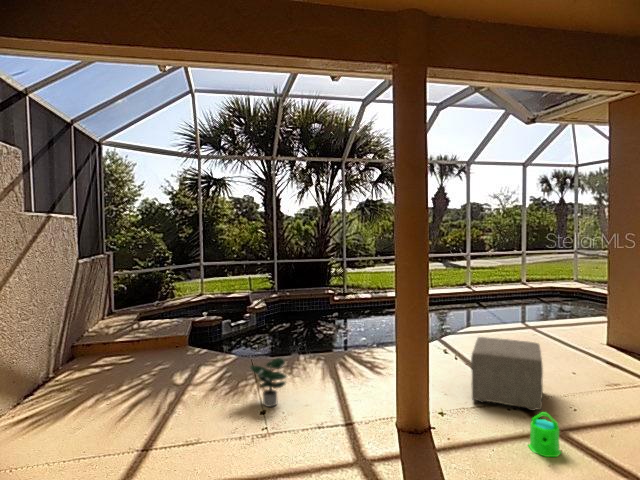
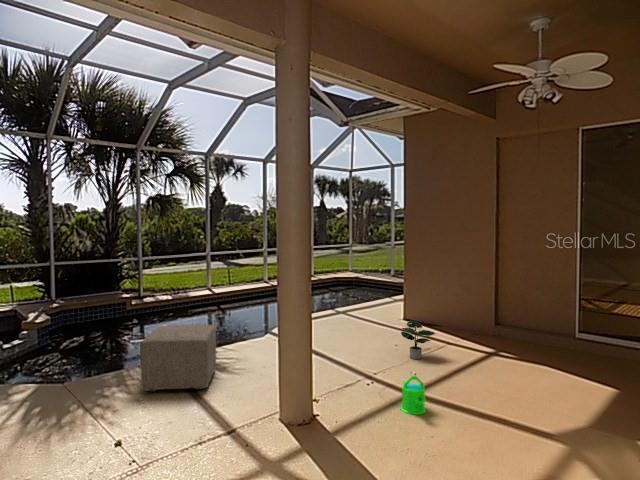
ottoman: present [471,337,543,411] -> present [140,325,216,392]
potted plant: present [250,358,287,407] -> present [401,321,435,359]

